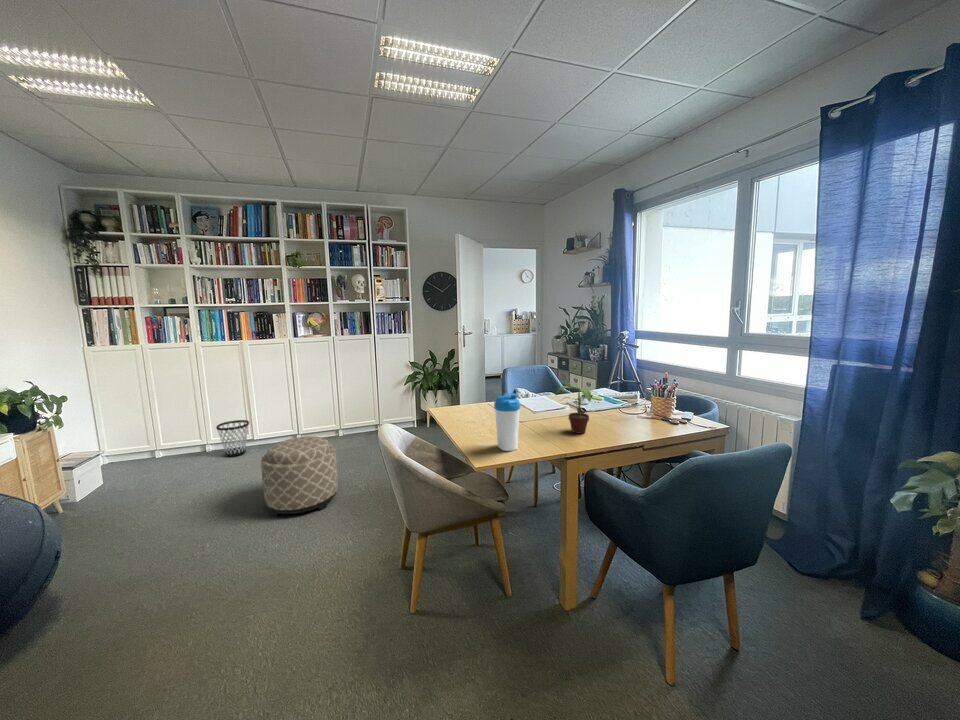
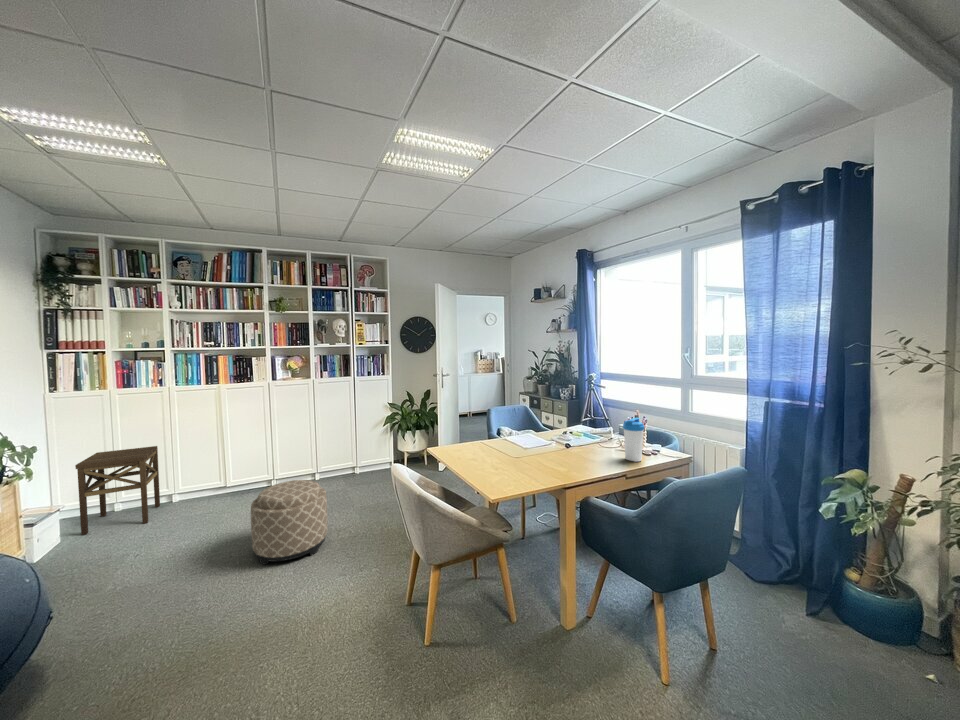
potted plant: present [556,383,591,434] -> none [550,421,584,466]
water bottle: present [494,393,520,451] -> present [623,418,644,462]
side table: none [112,399,195,478] -> present [75,446,160,535]
wastebasket: present [216,420,249,457] -> none [188,466,223,506]

